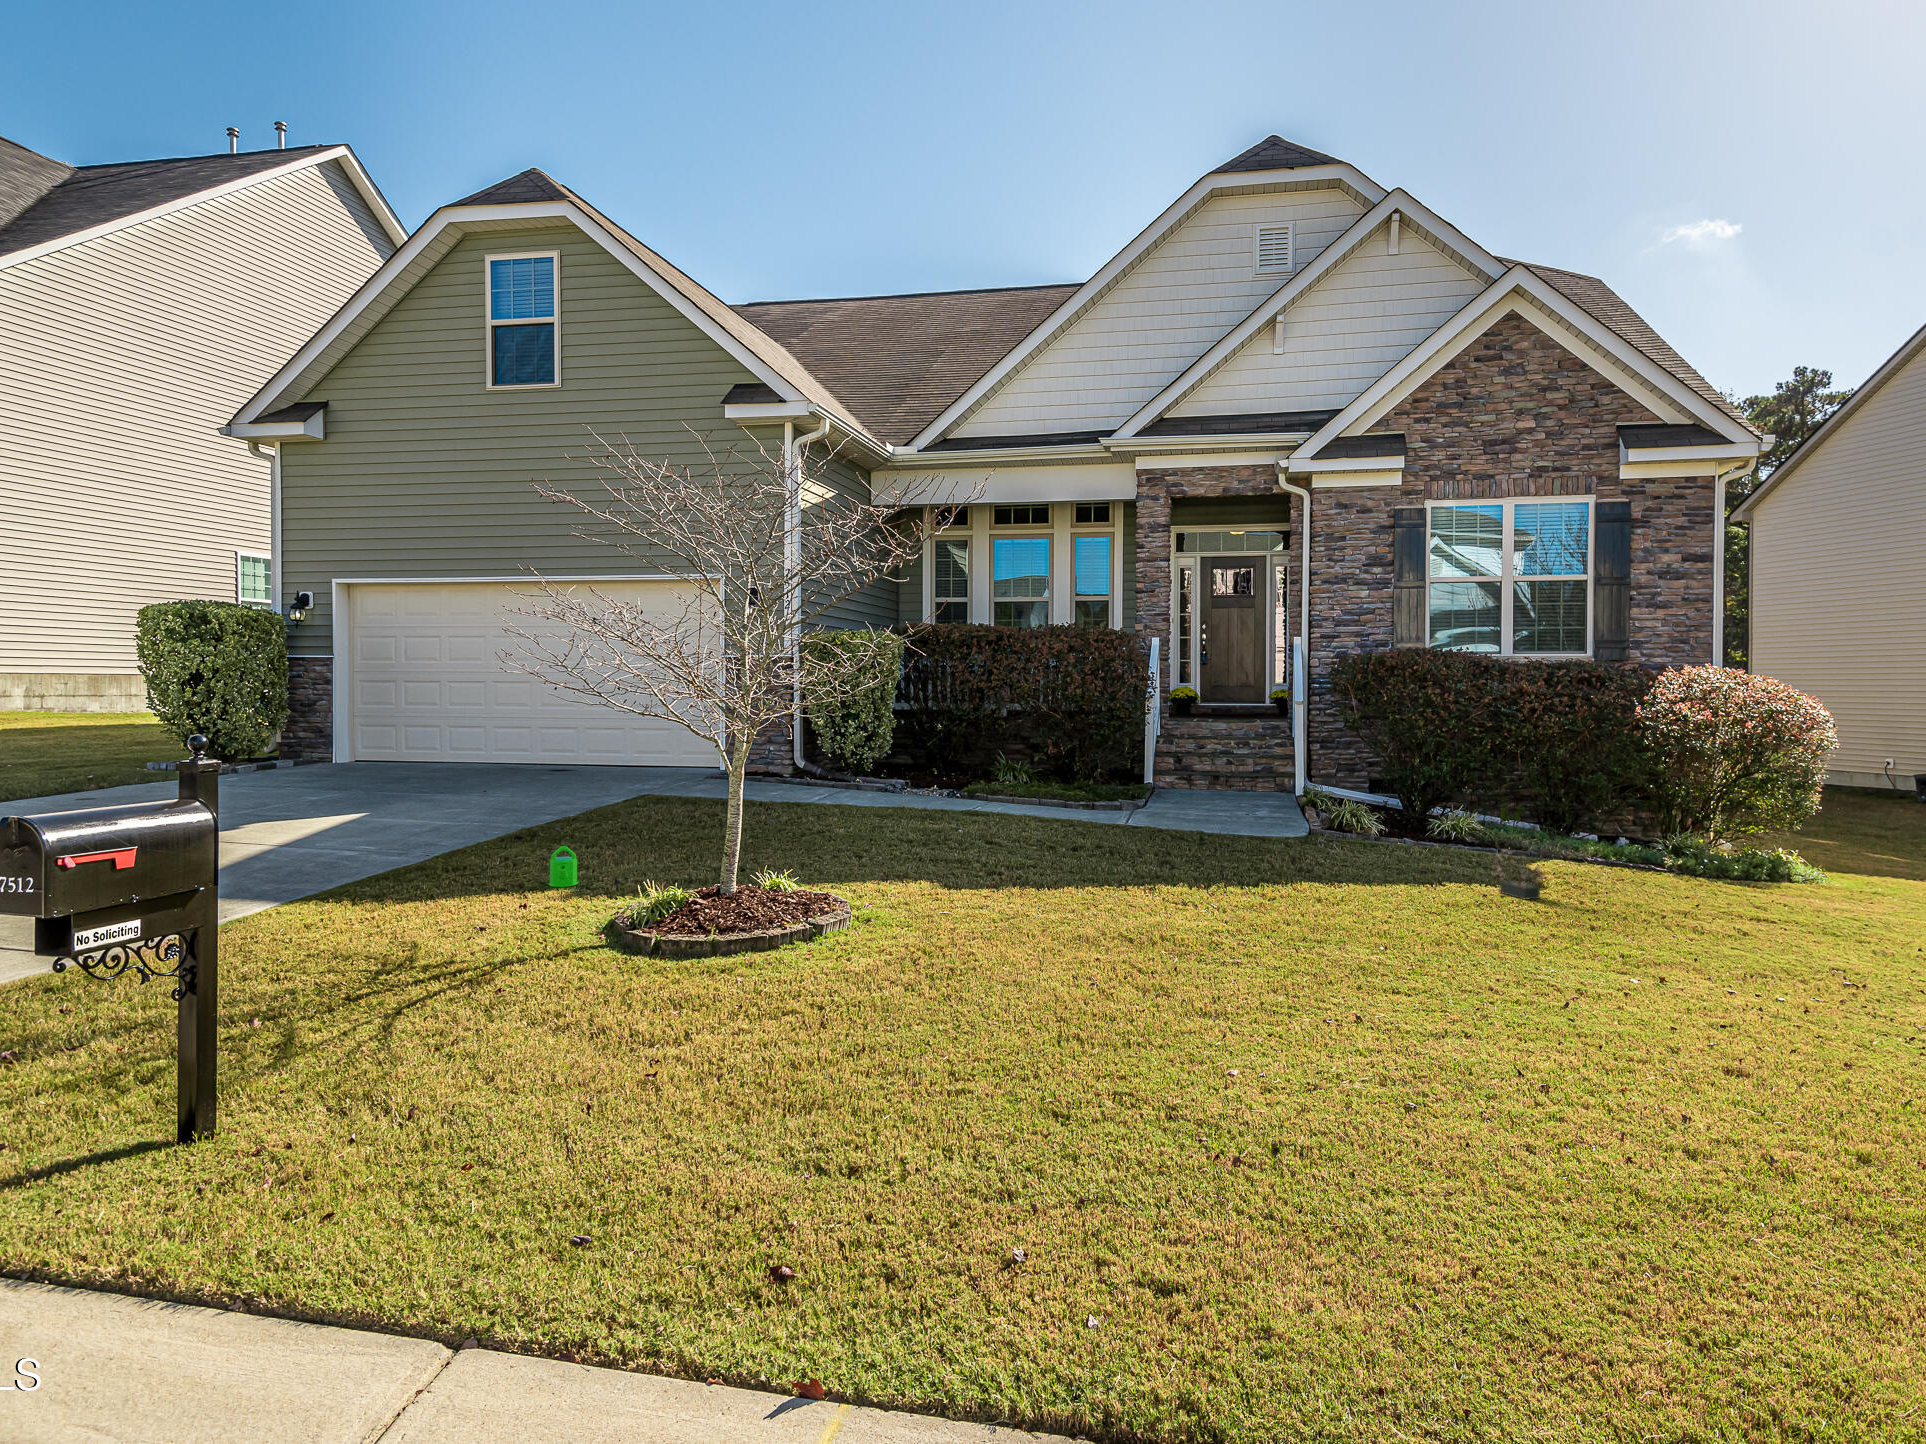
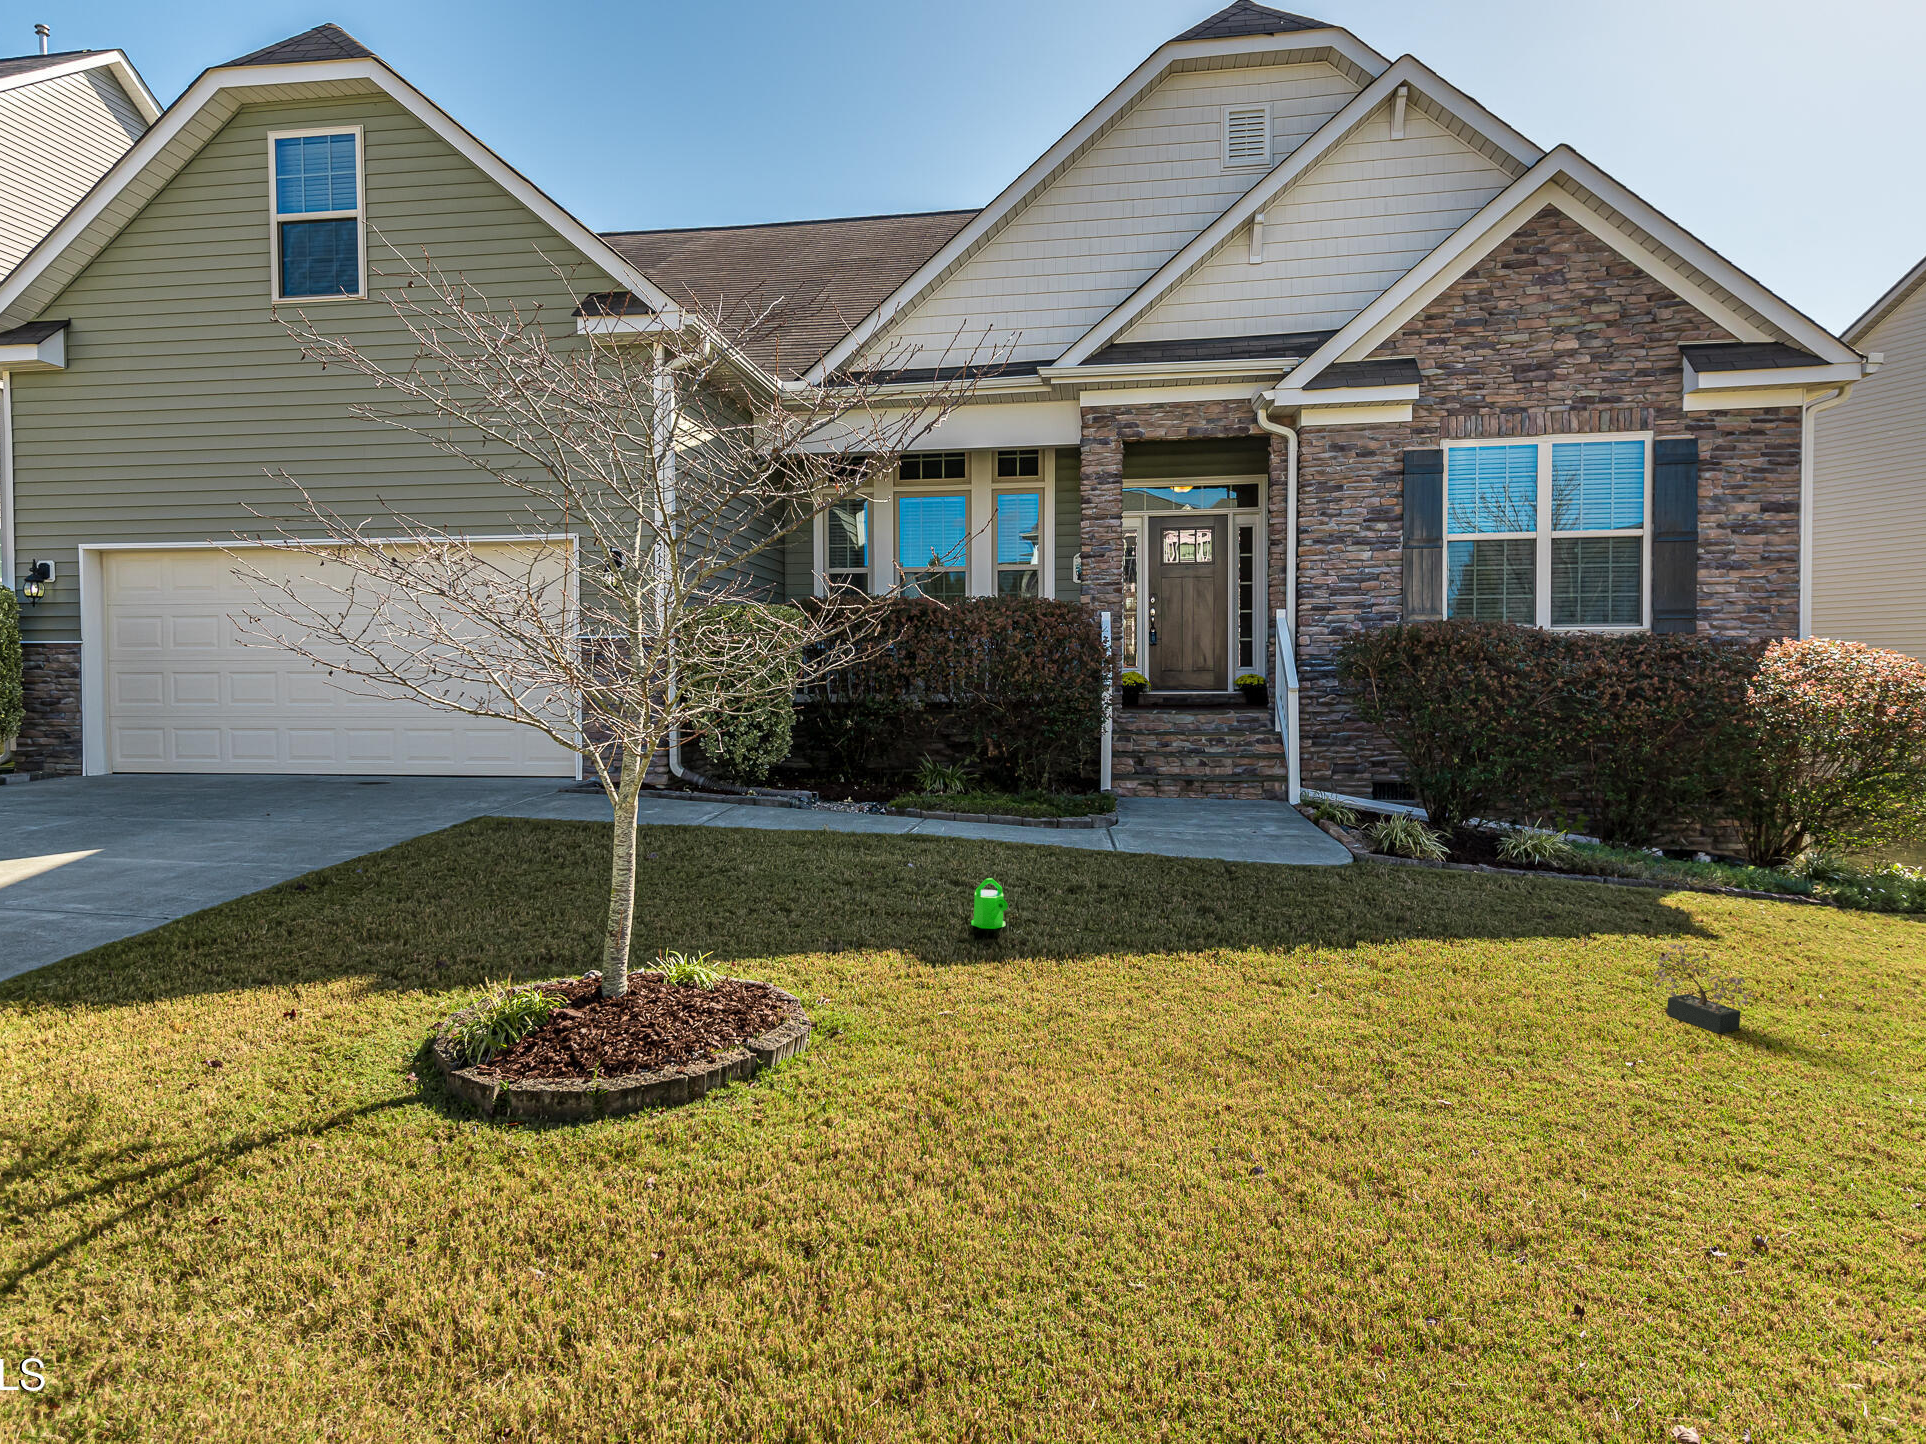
watering can: present [548,846,579,887] -> present [971,878,1008,929]

